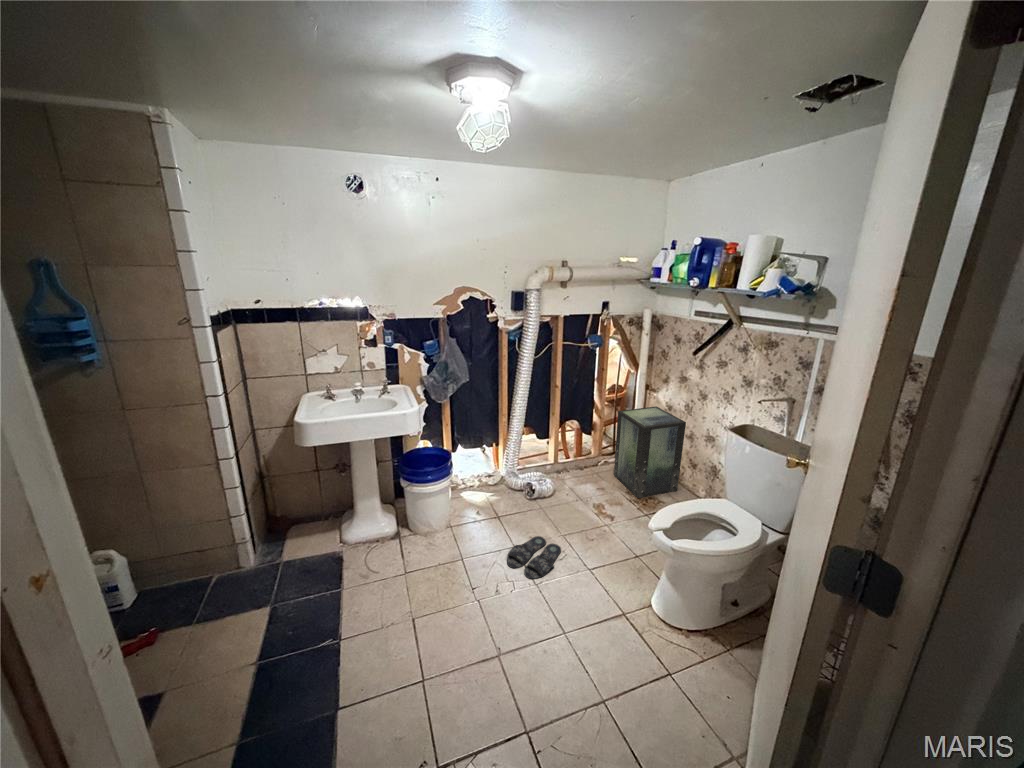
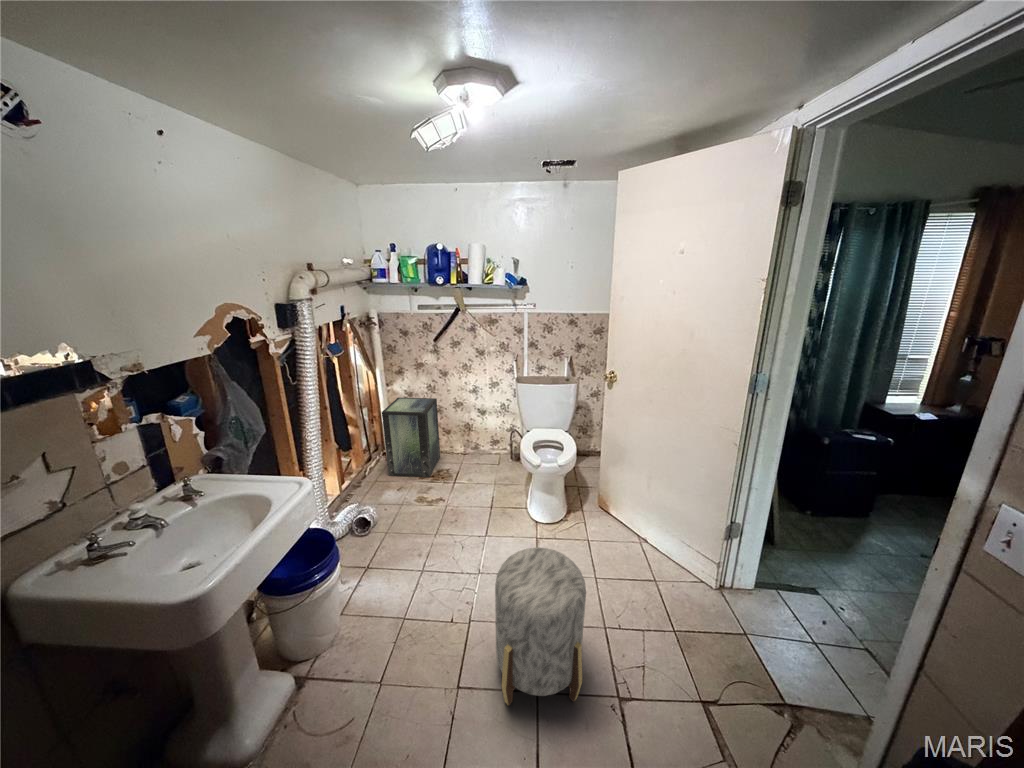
slippers: present [507,536,561,579] -> none [421,543,472,590]
stool: none [403,550,501,718] -> present [495,547,586,706]

